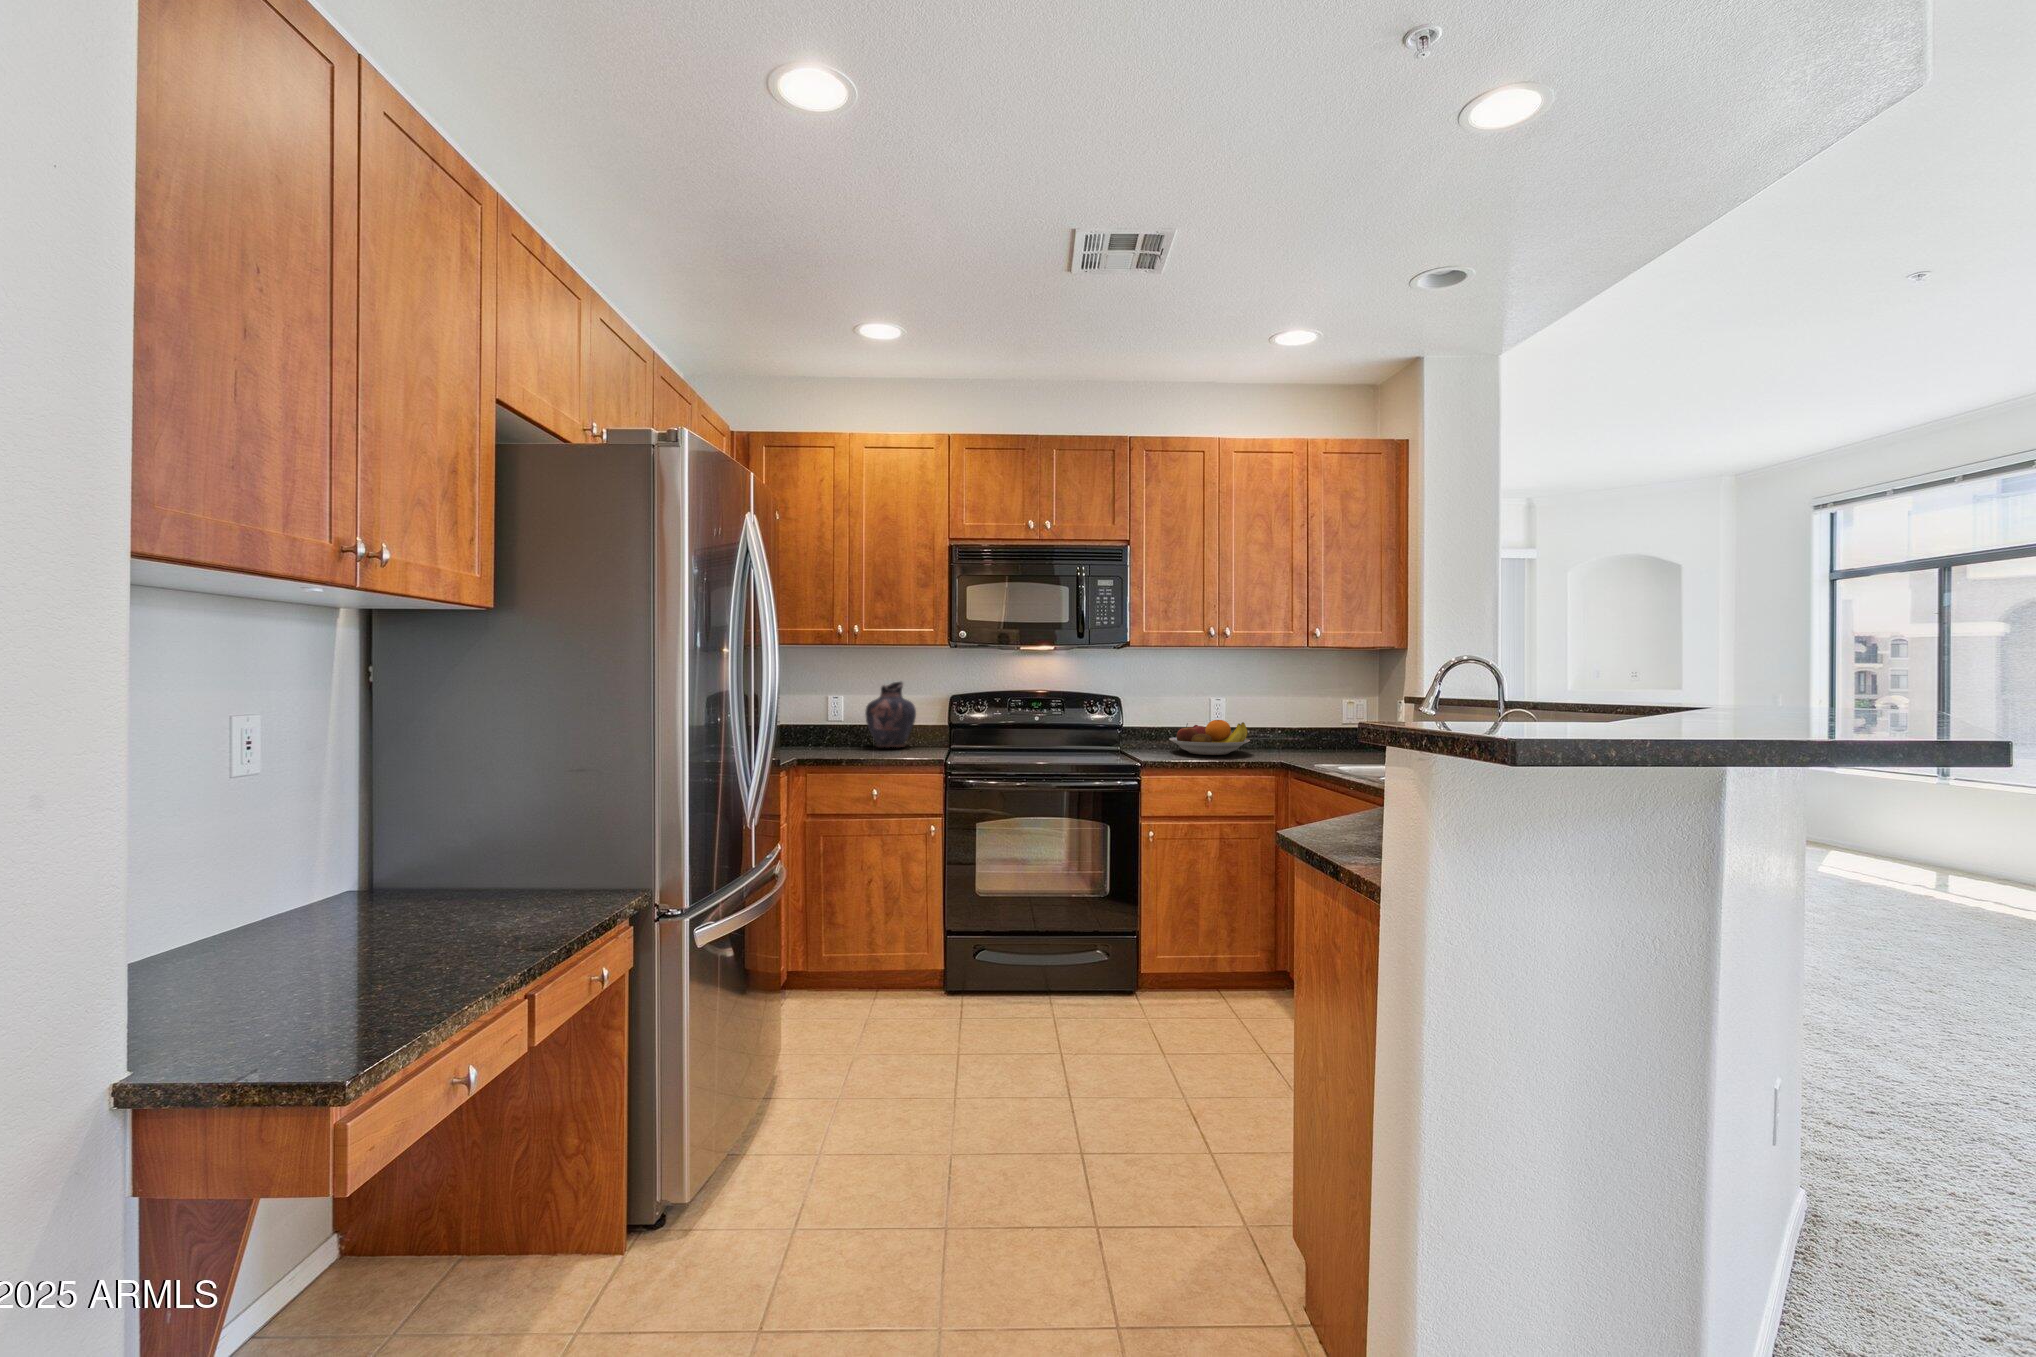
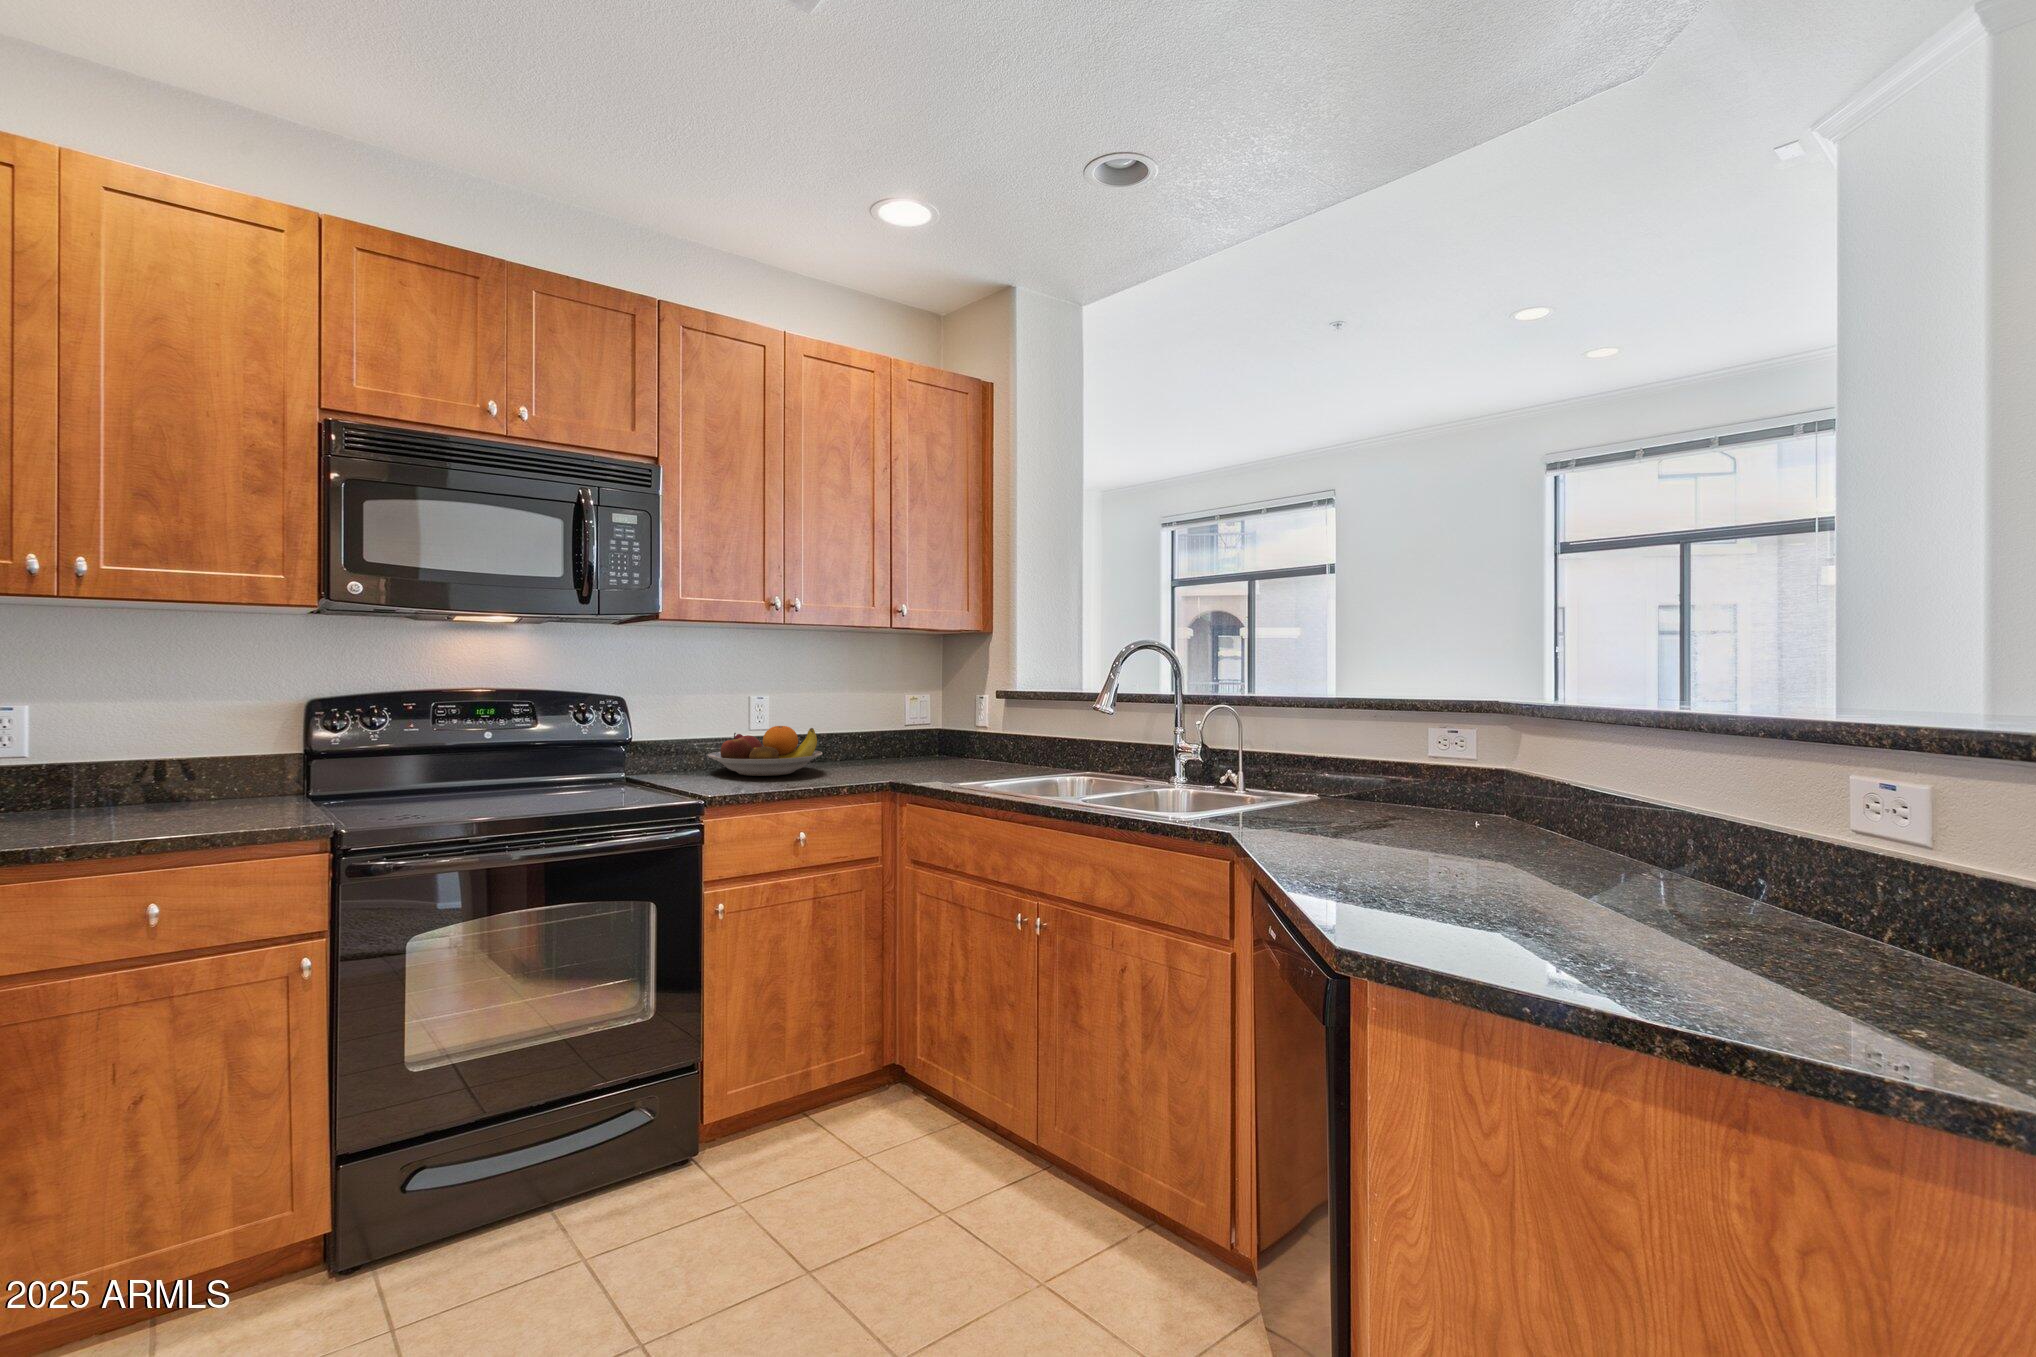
vase: present [865,682,916,747] -> none [86,676,224,810]

